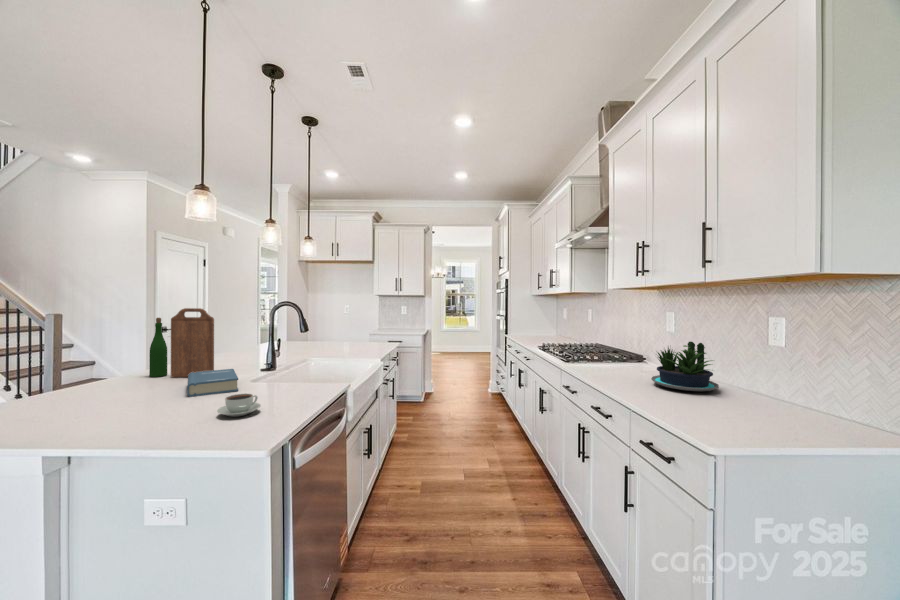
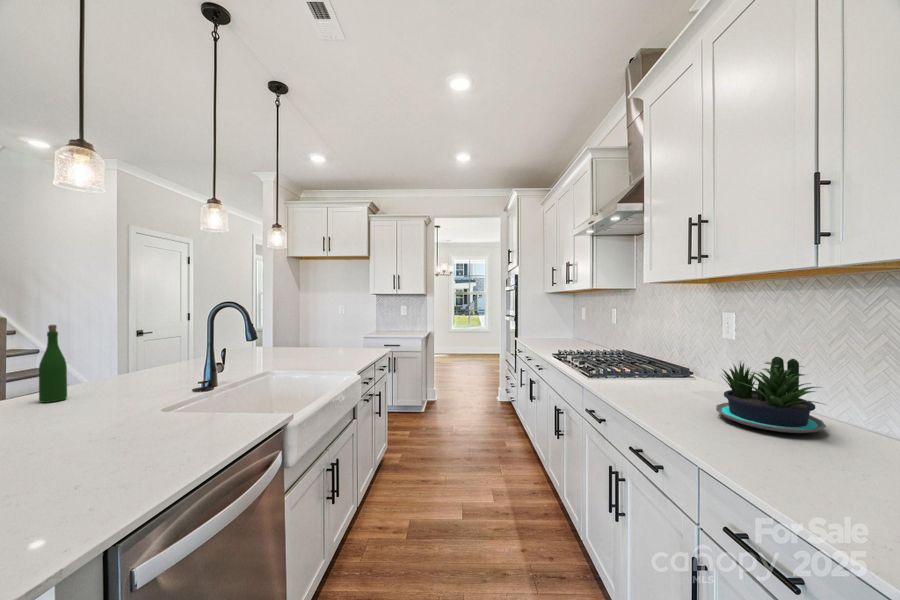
cutting board: present [171,308,214,377] -> none [65,312,123,403]
hardback book: present [187,369,238,397] -> none [45,393,141,441]
coffee cup: present [217,394,261,417] -> none [37,445,121,487]

